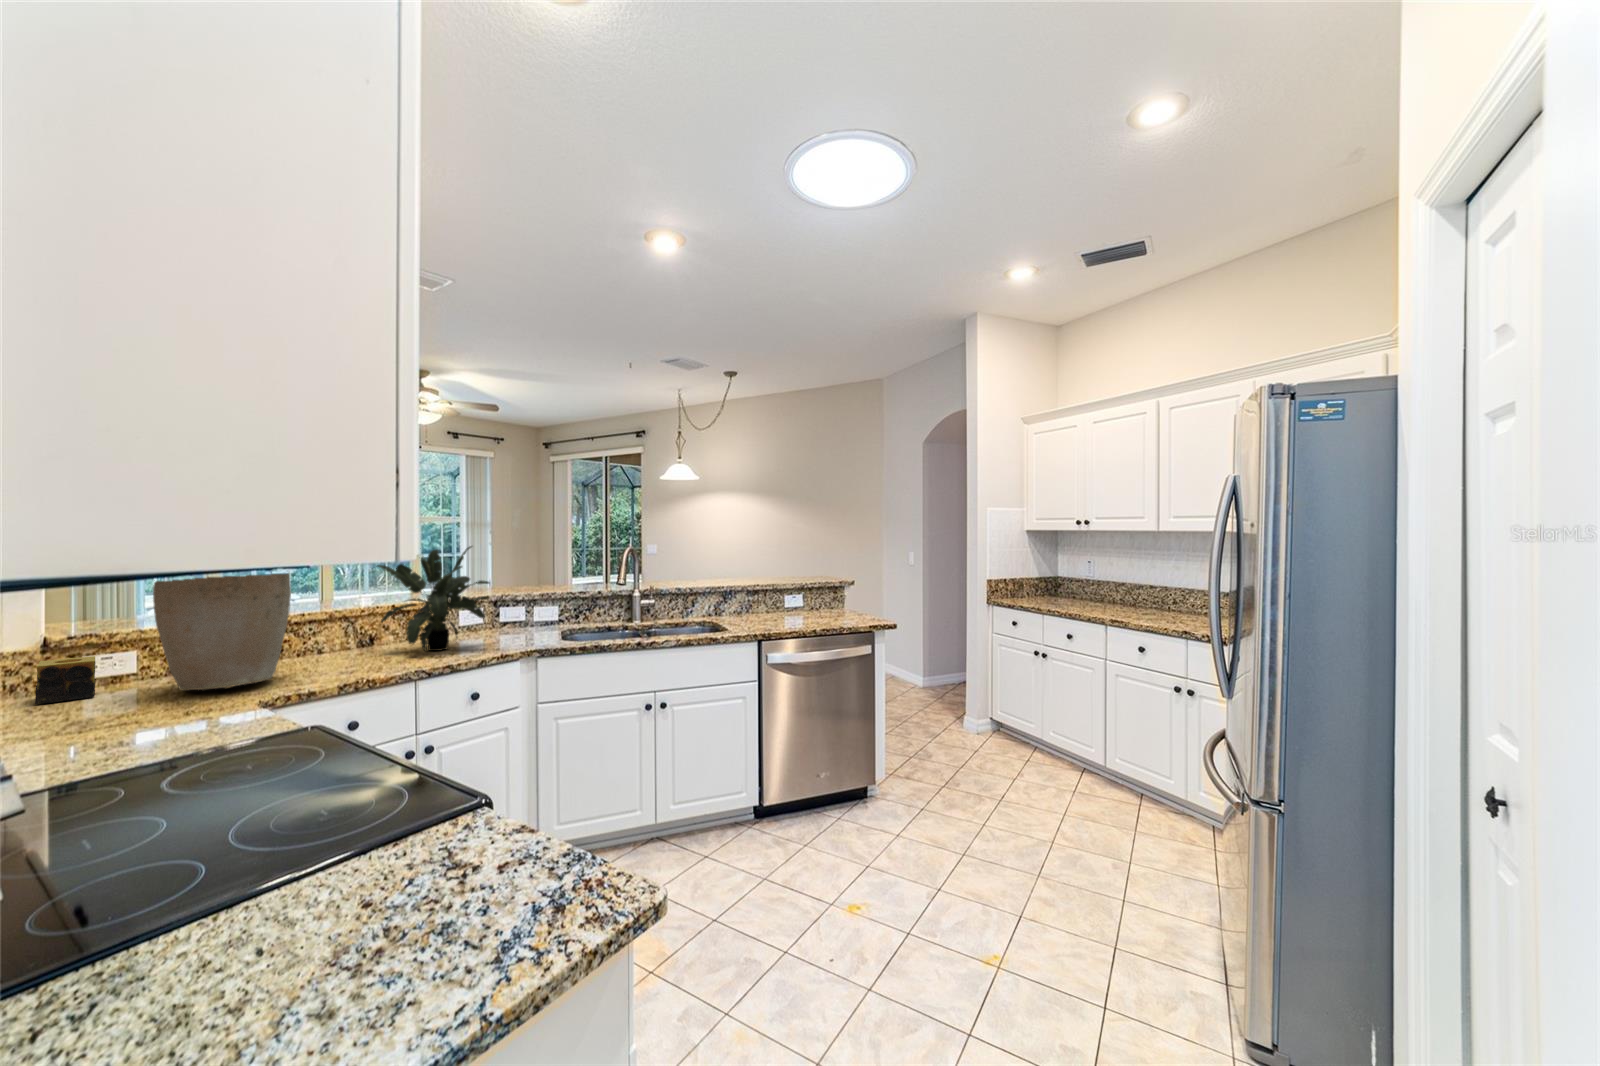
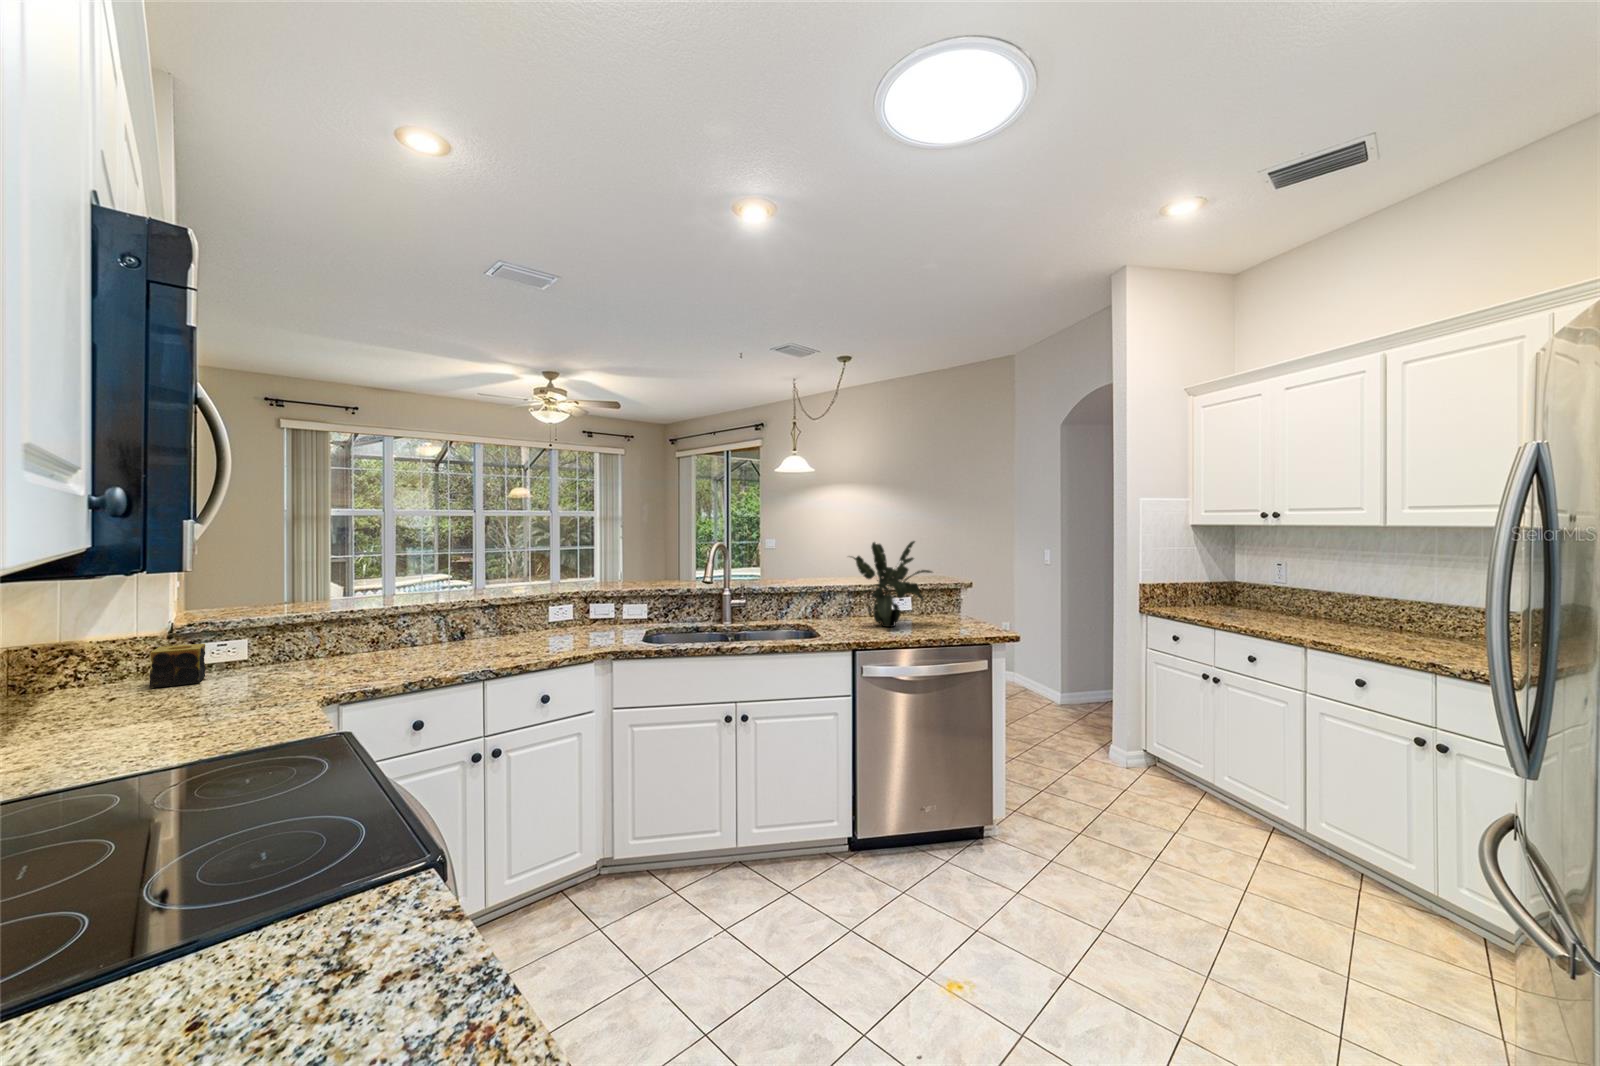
potted plant: present [376,546,489,651] -> present [852,541,932,627]
vase: present [153,574,291,690] -> none [244,550,369,681]

